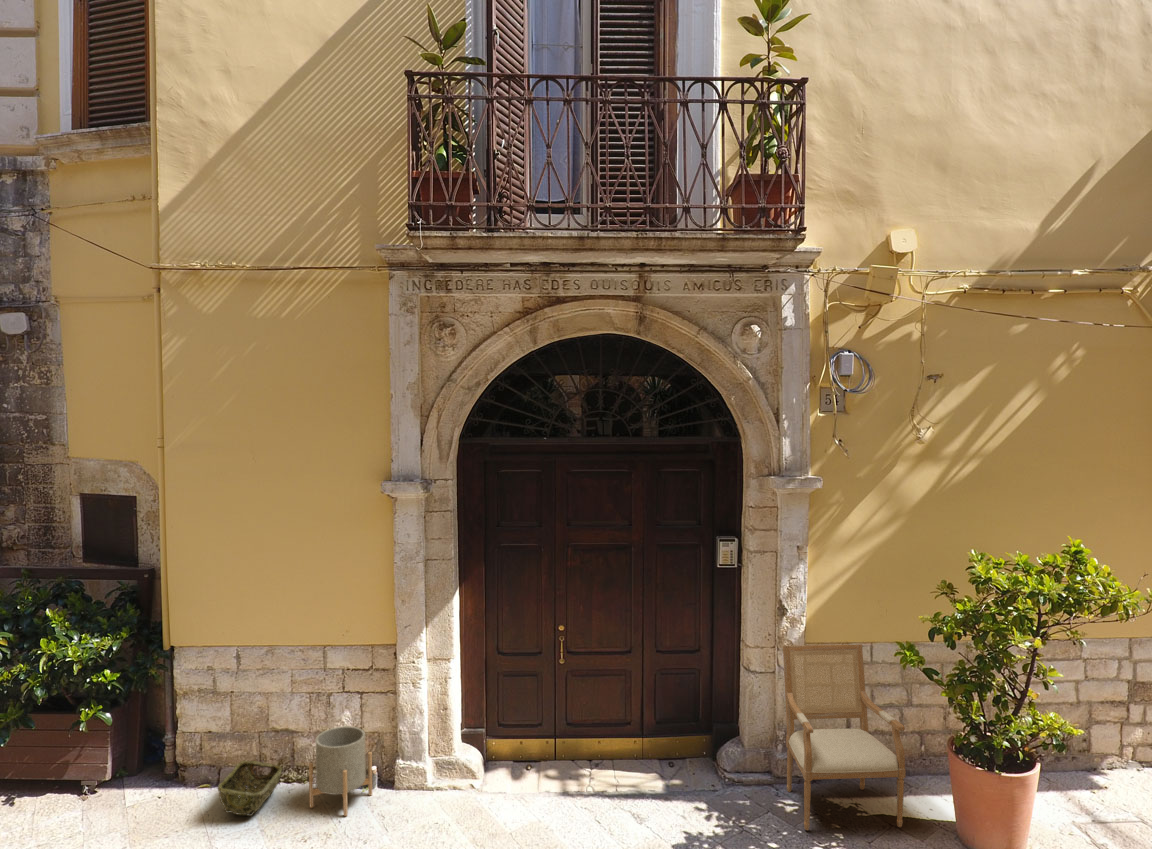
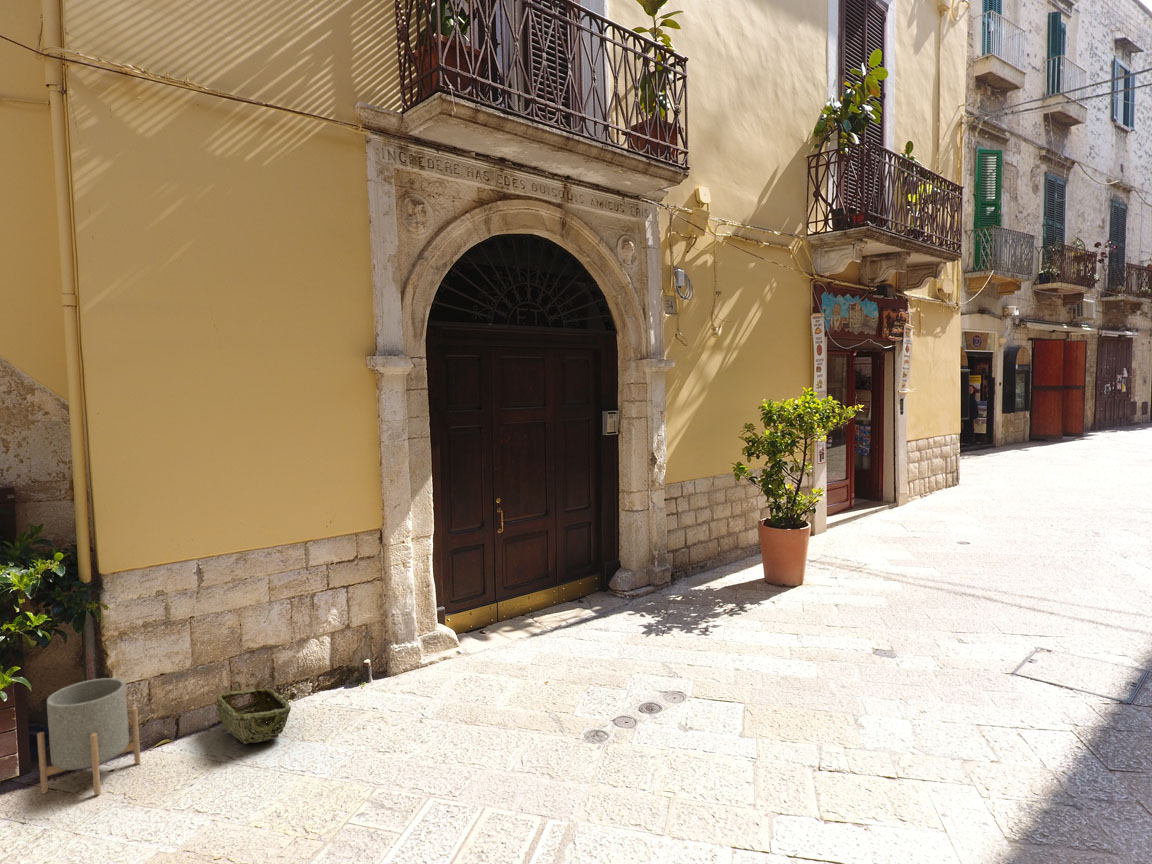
chair: present [783,644,906,830] -> none [654,482,747,608]
planter: present [309,726,372,816] -> present [37,678,140,795]

